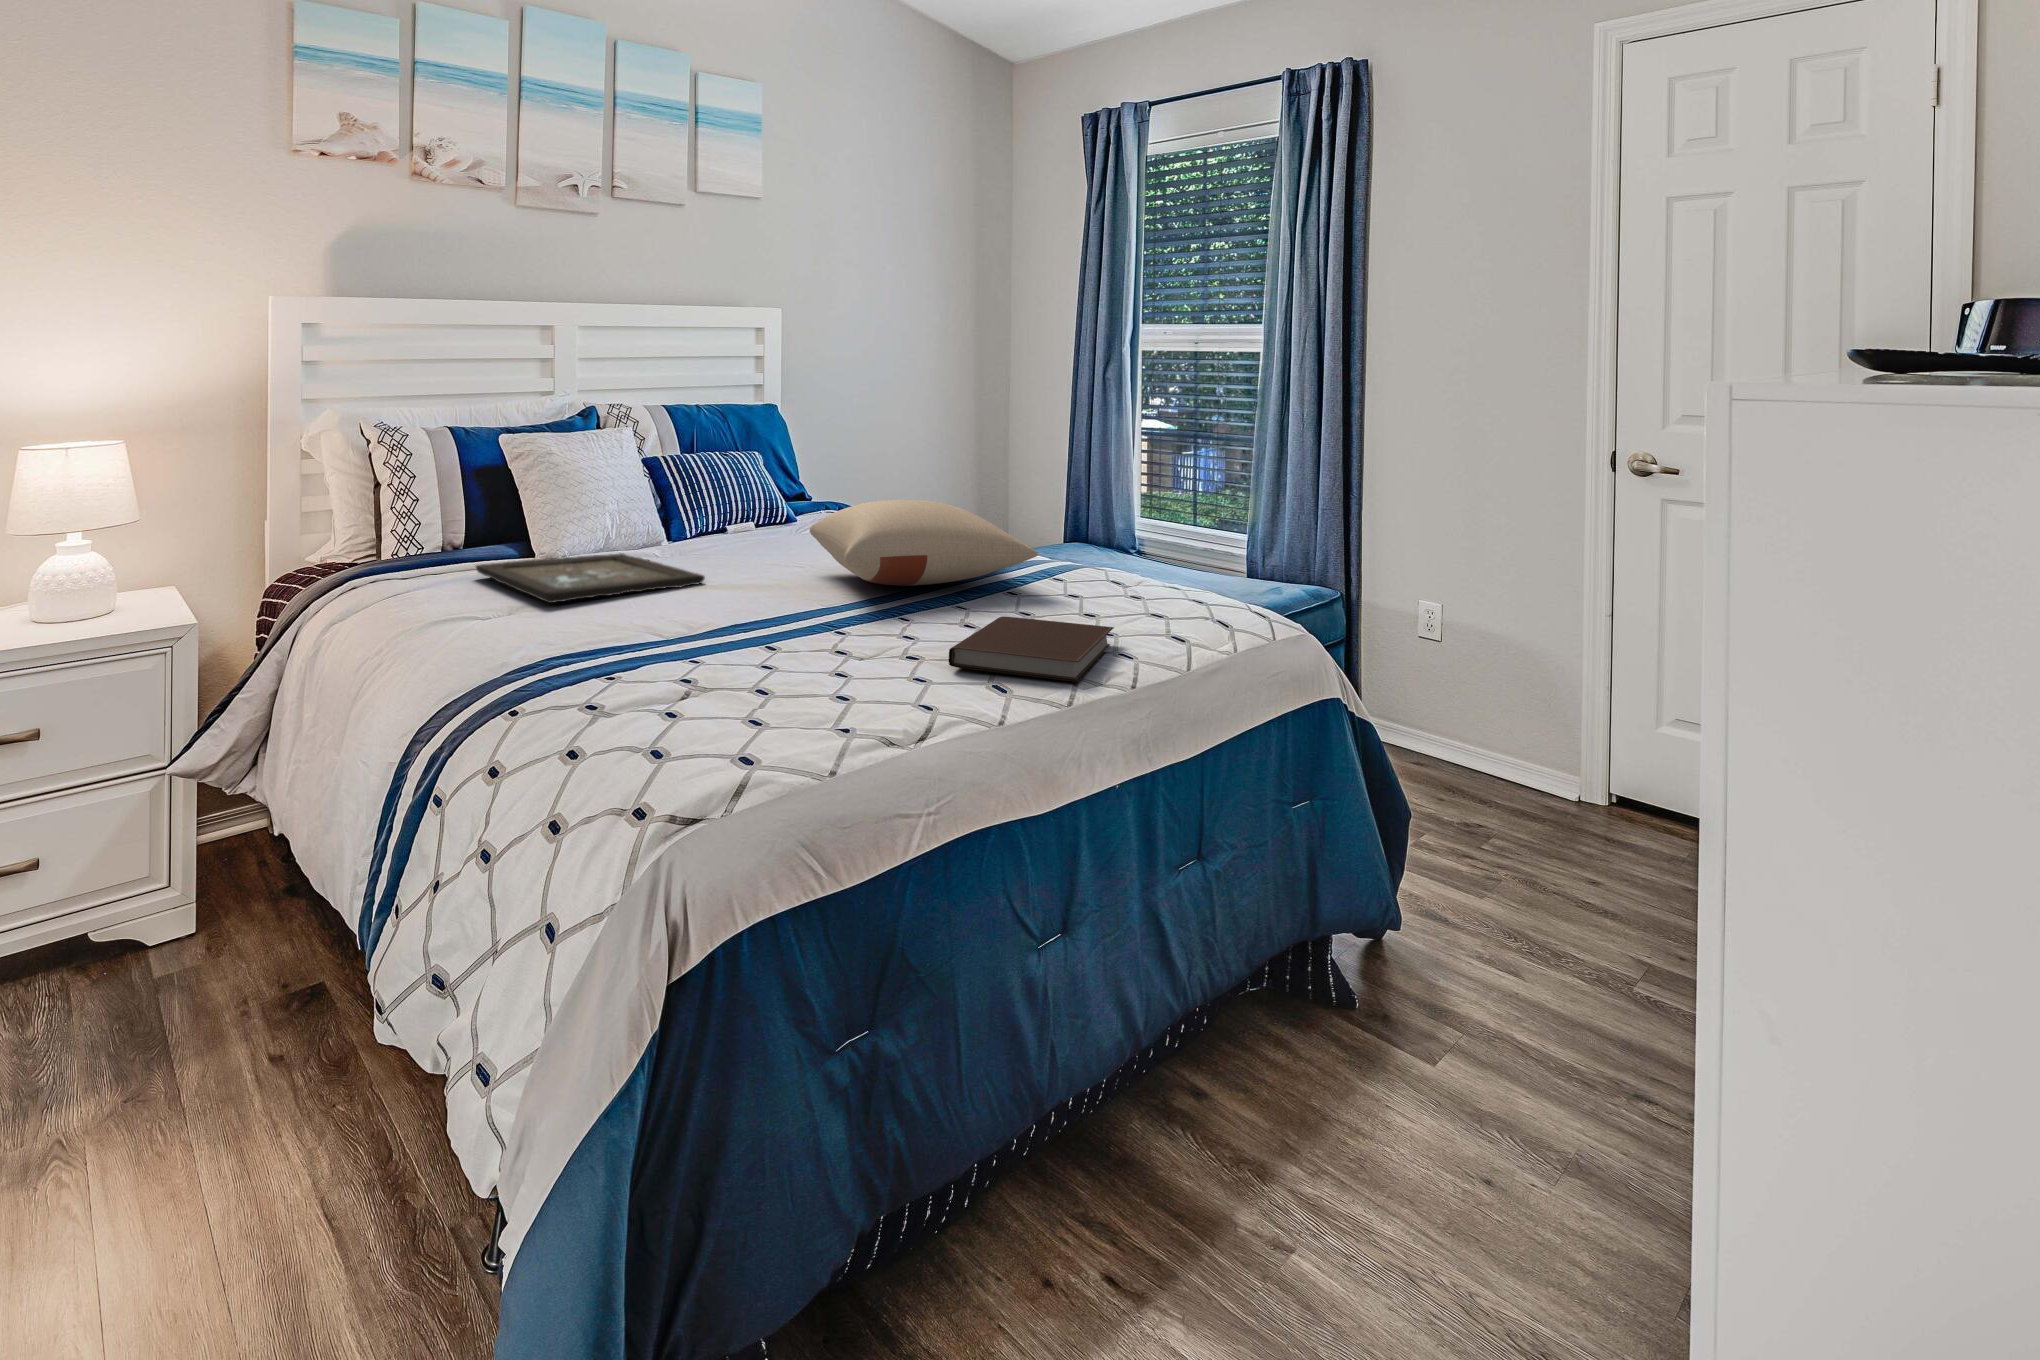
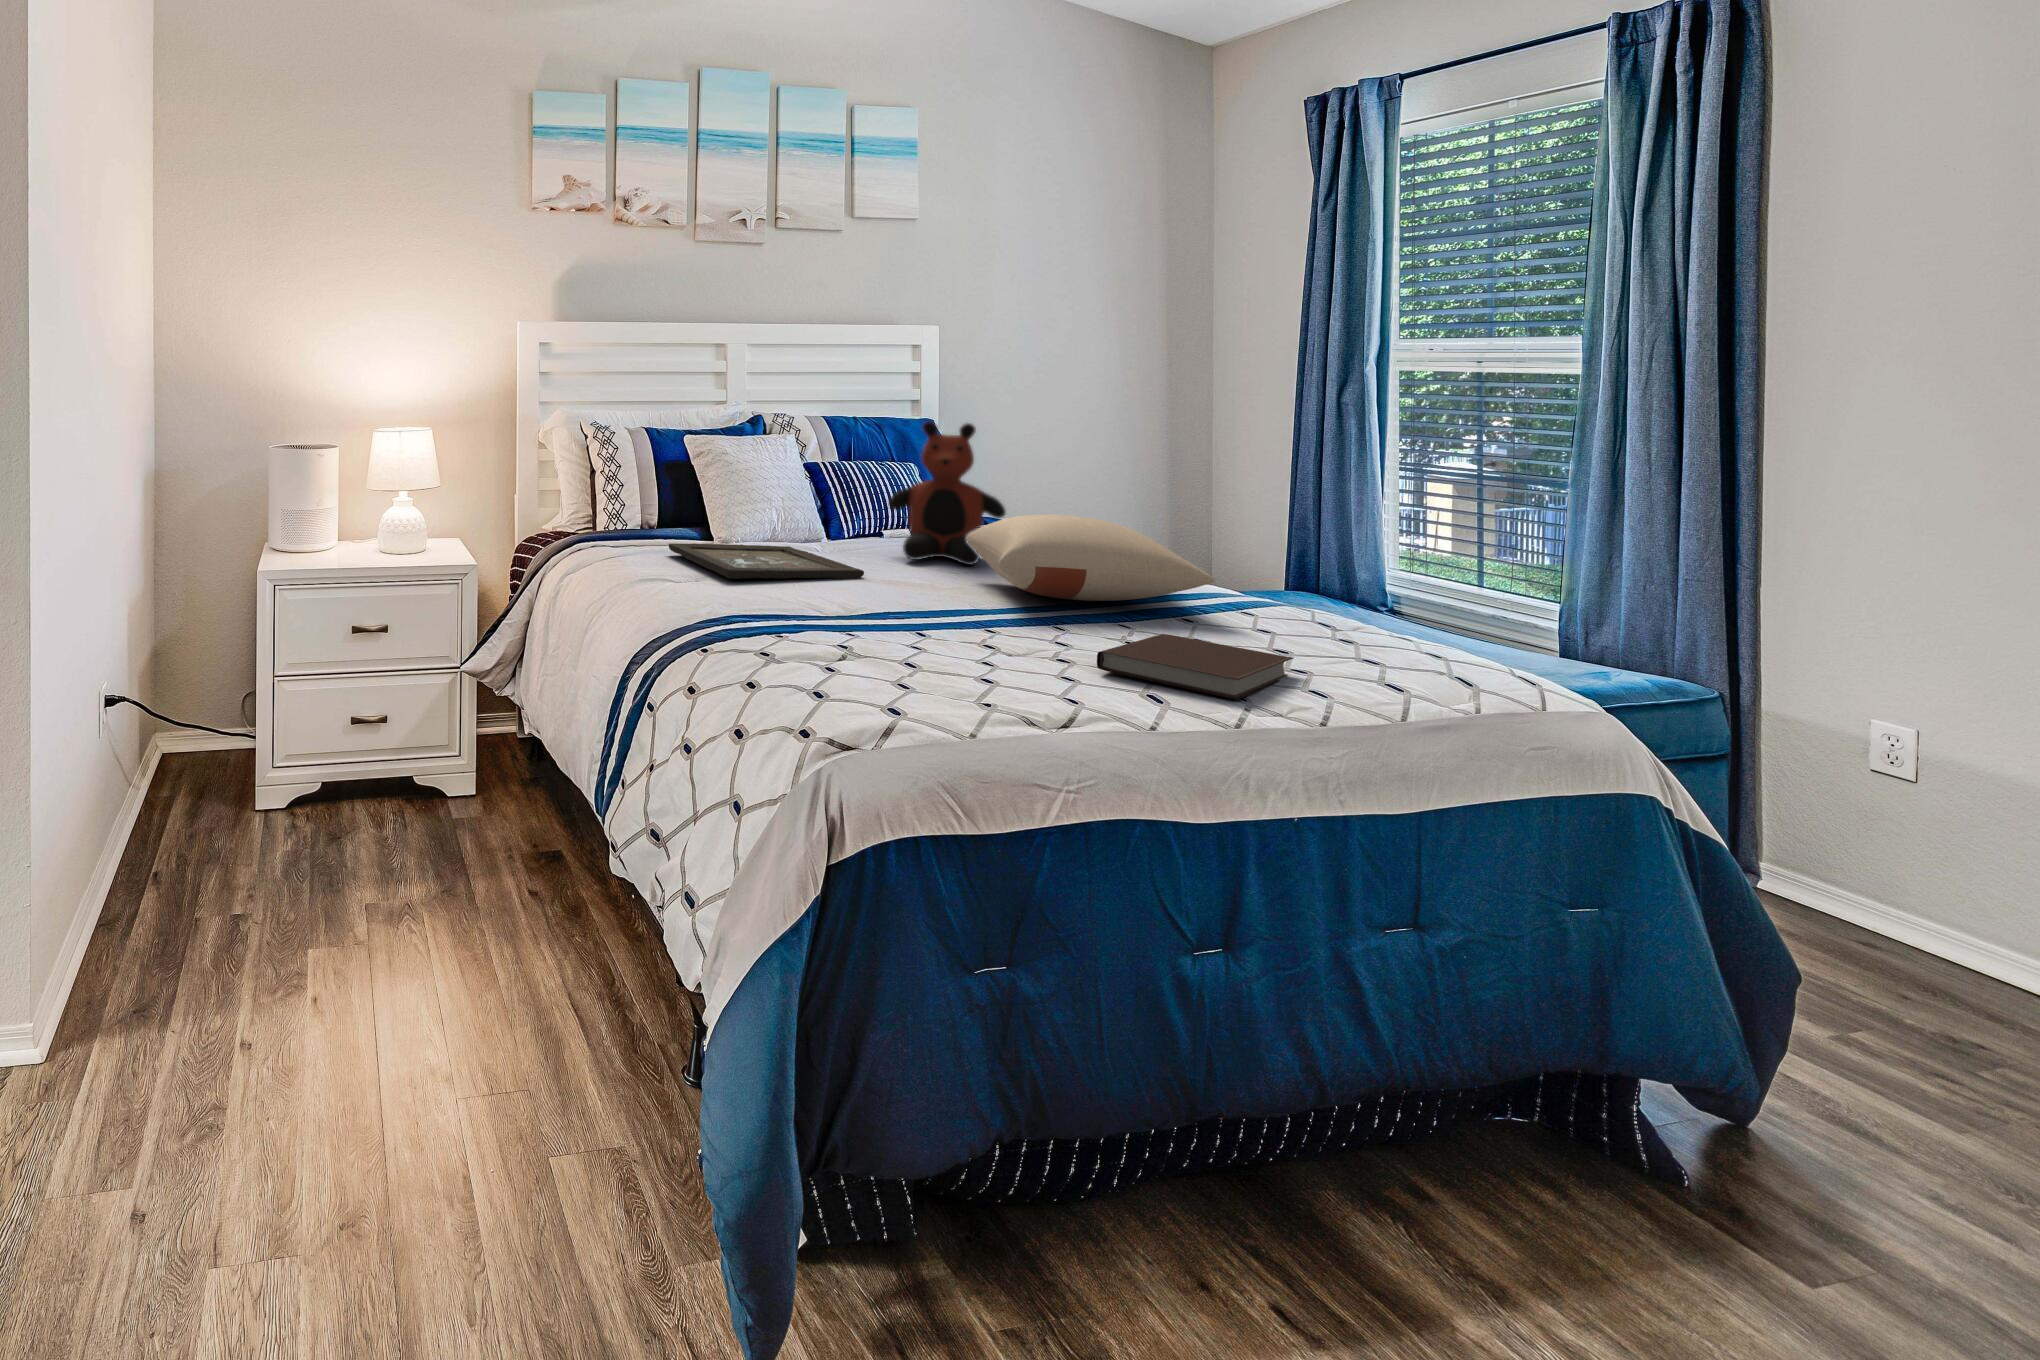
teddy bear: none [728,409,845,556] -> present [889,421,1006,565]

